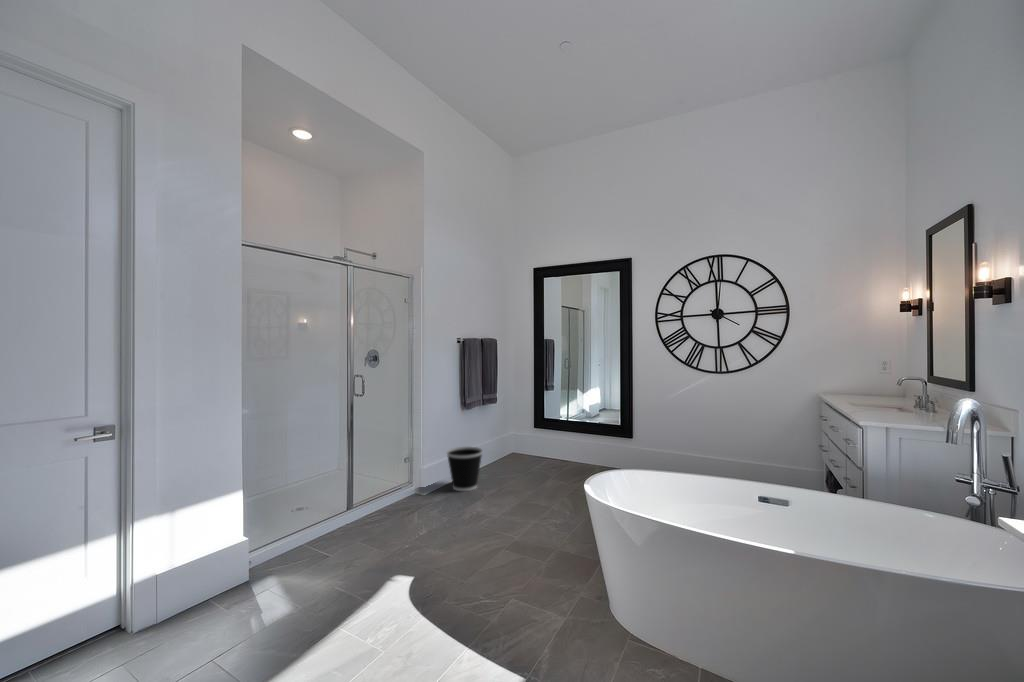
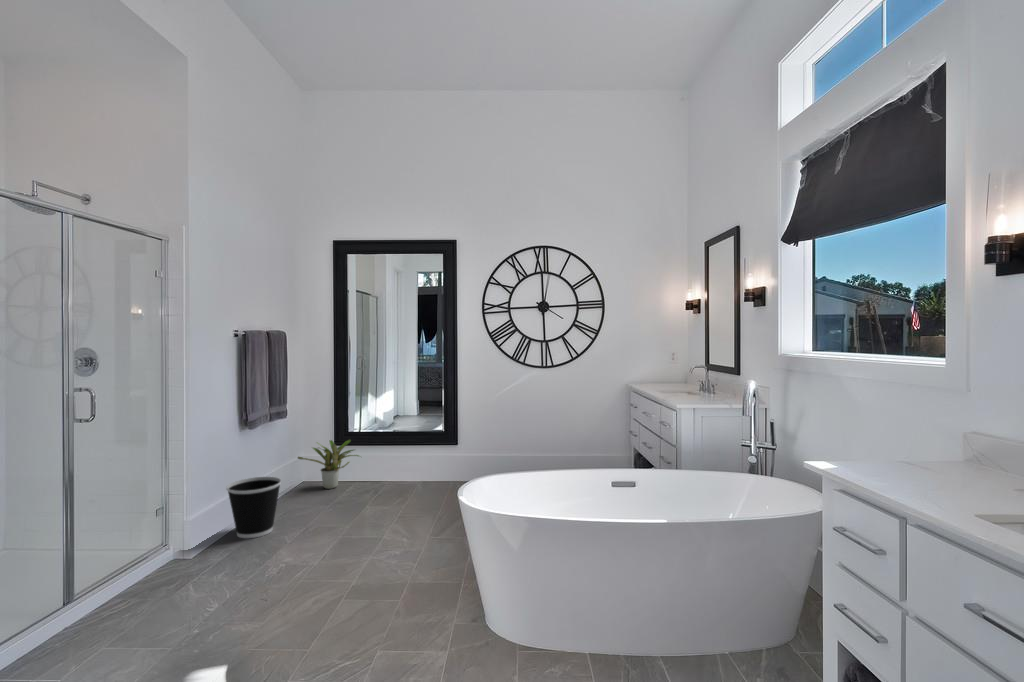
potted plant: none [504,425,552,463] -> present [298,440,359,489]

